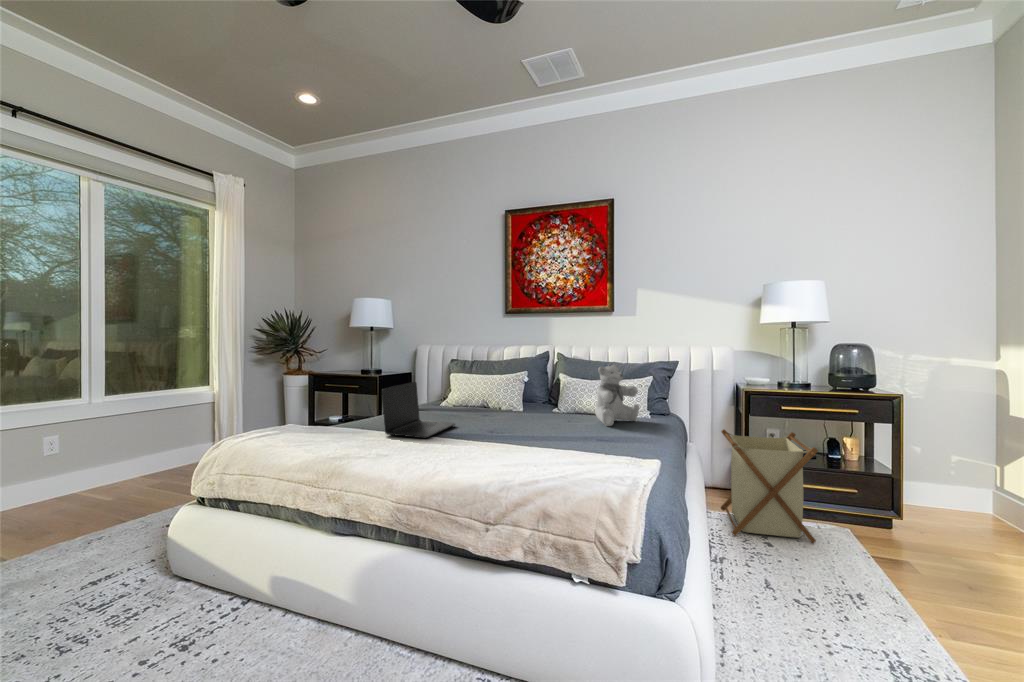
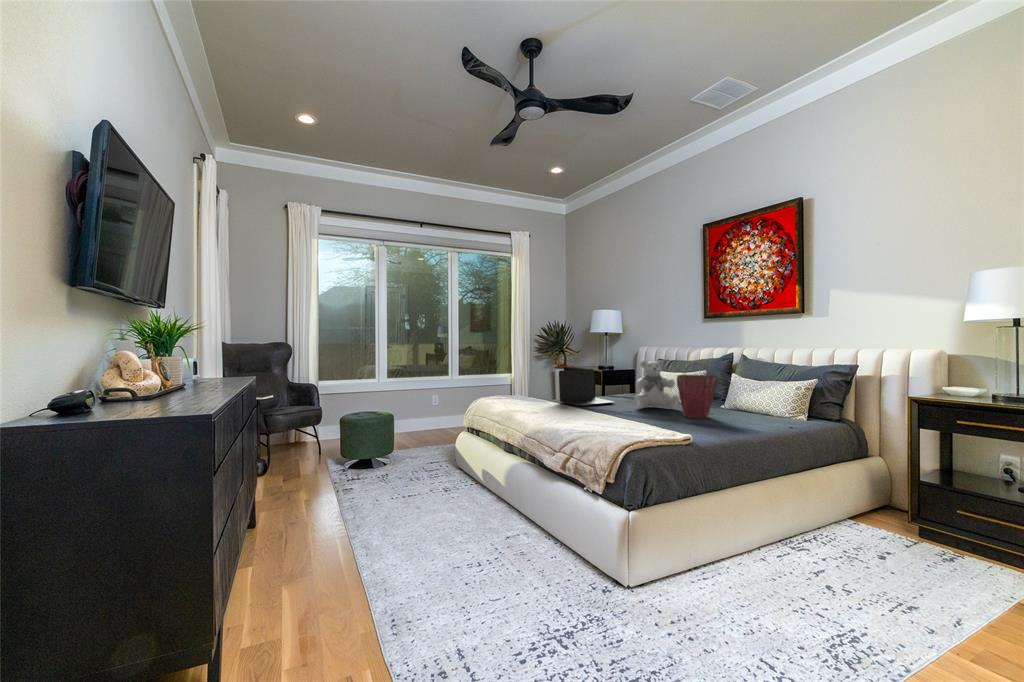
teddy bear: present [595,365,639,426] -> present [634,361,679,409]
handbag: none [555,369,596,435] -> present [677,363,717,419]
laundry basket: present [721,429,818,543] -> none [850,439,983,579]

